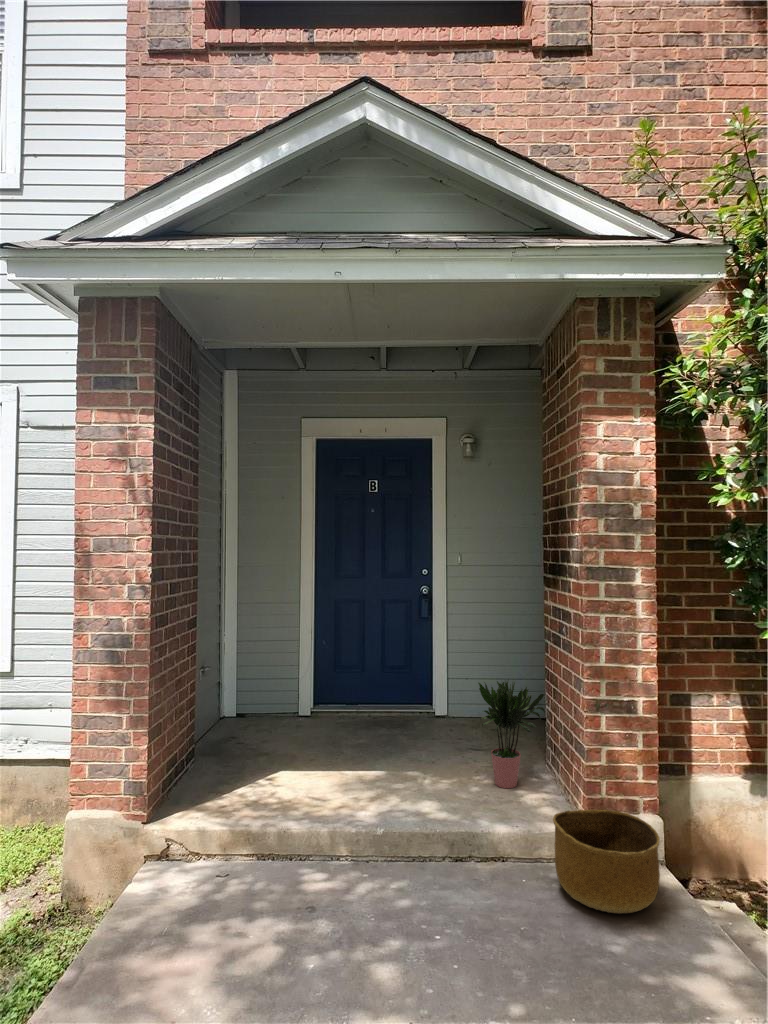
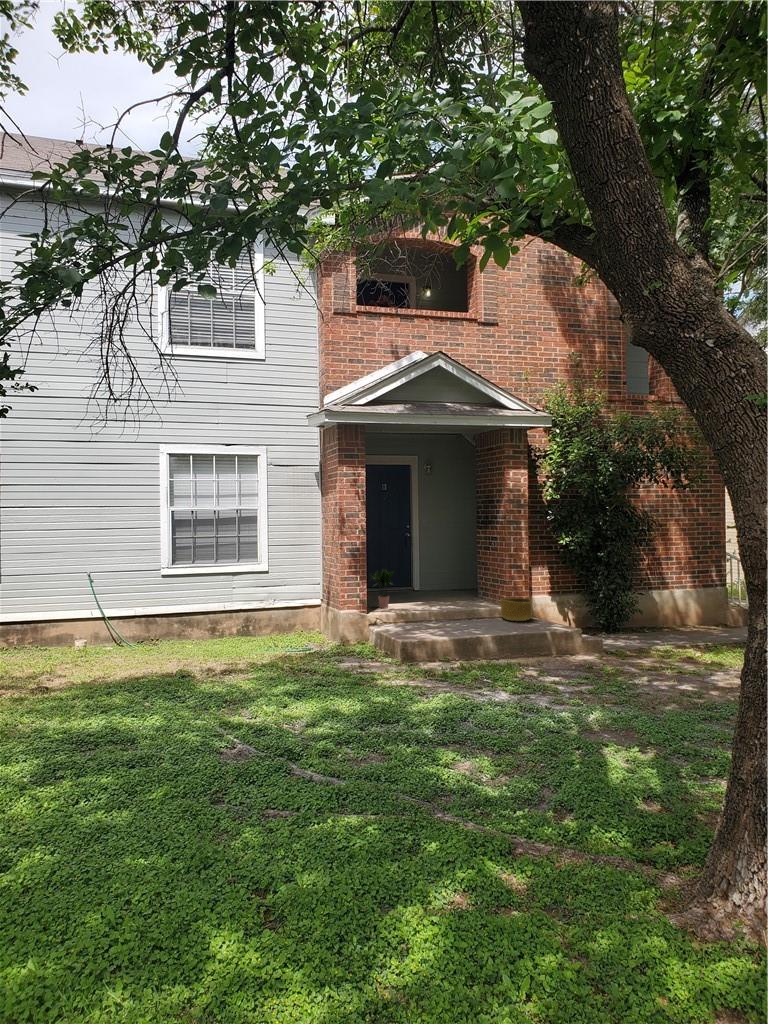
potted plant: present [478,681,545,788] -> present [370,569,394,608]

